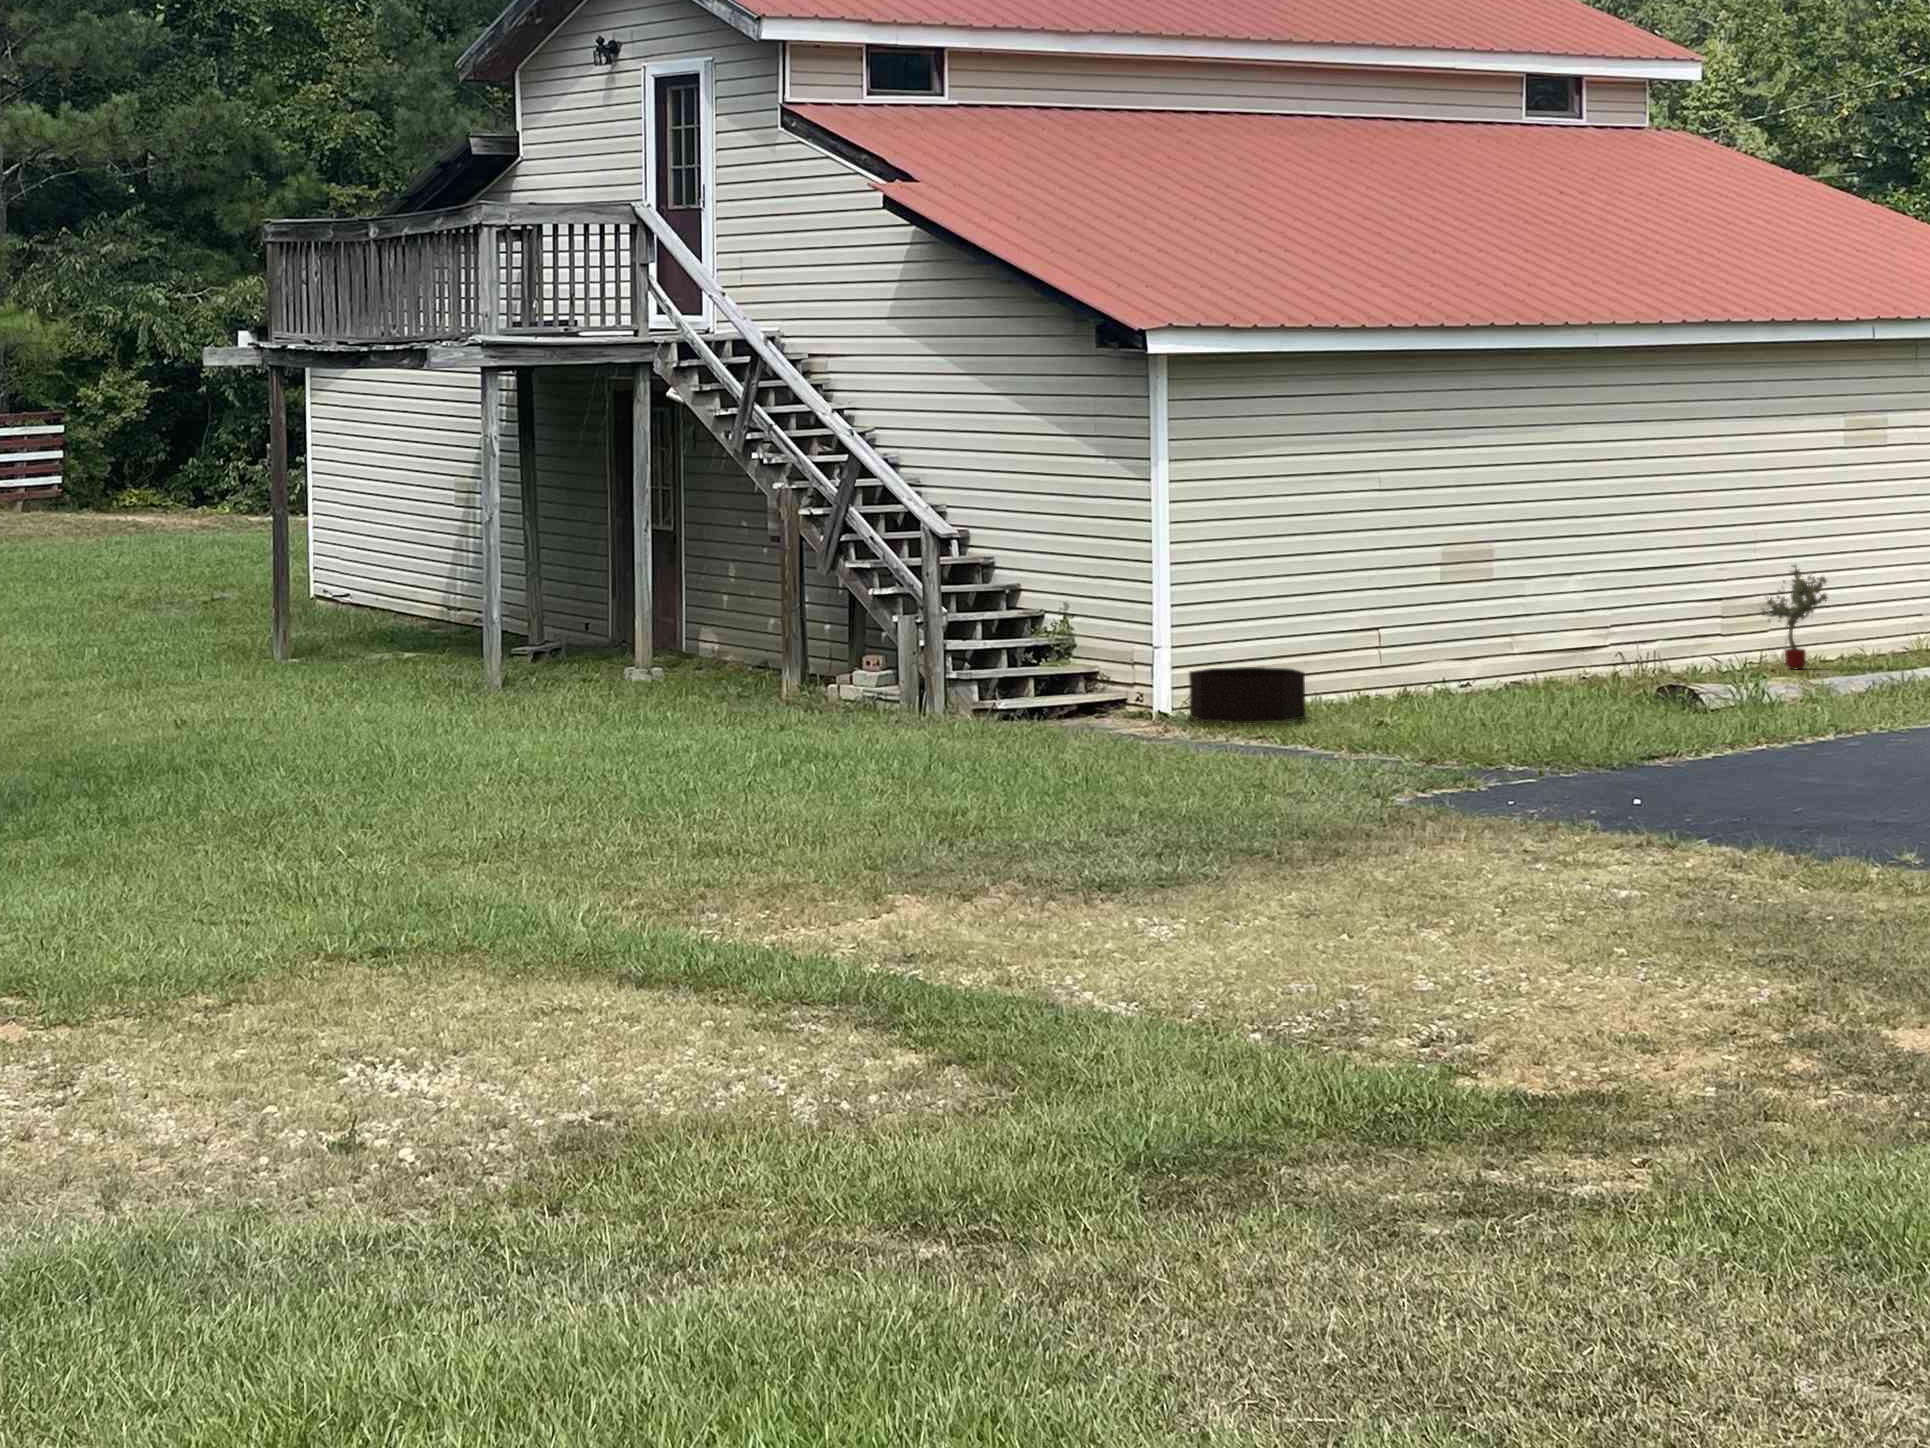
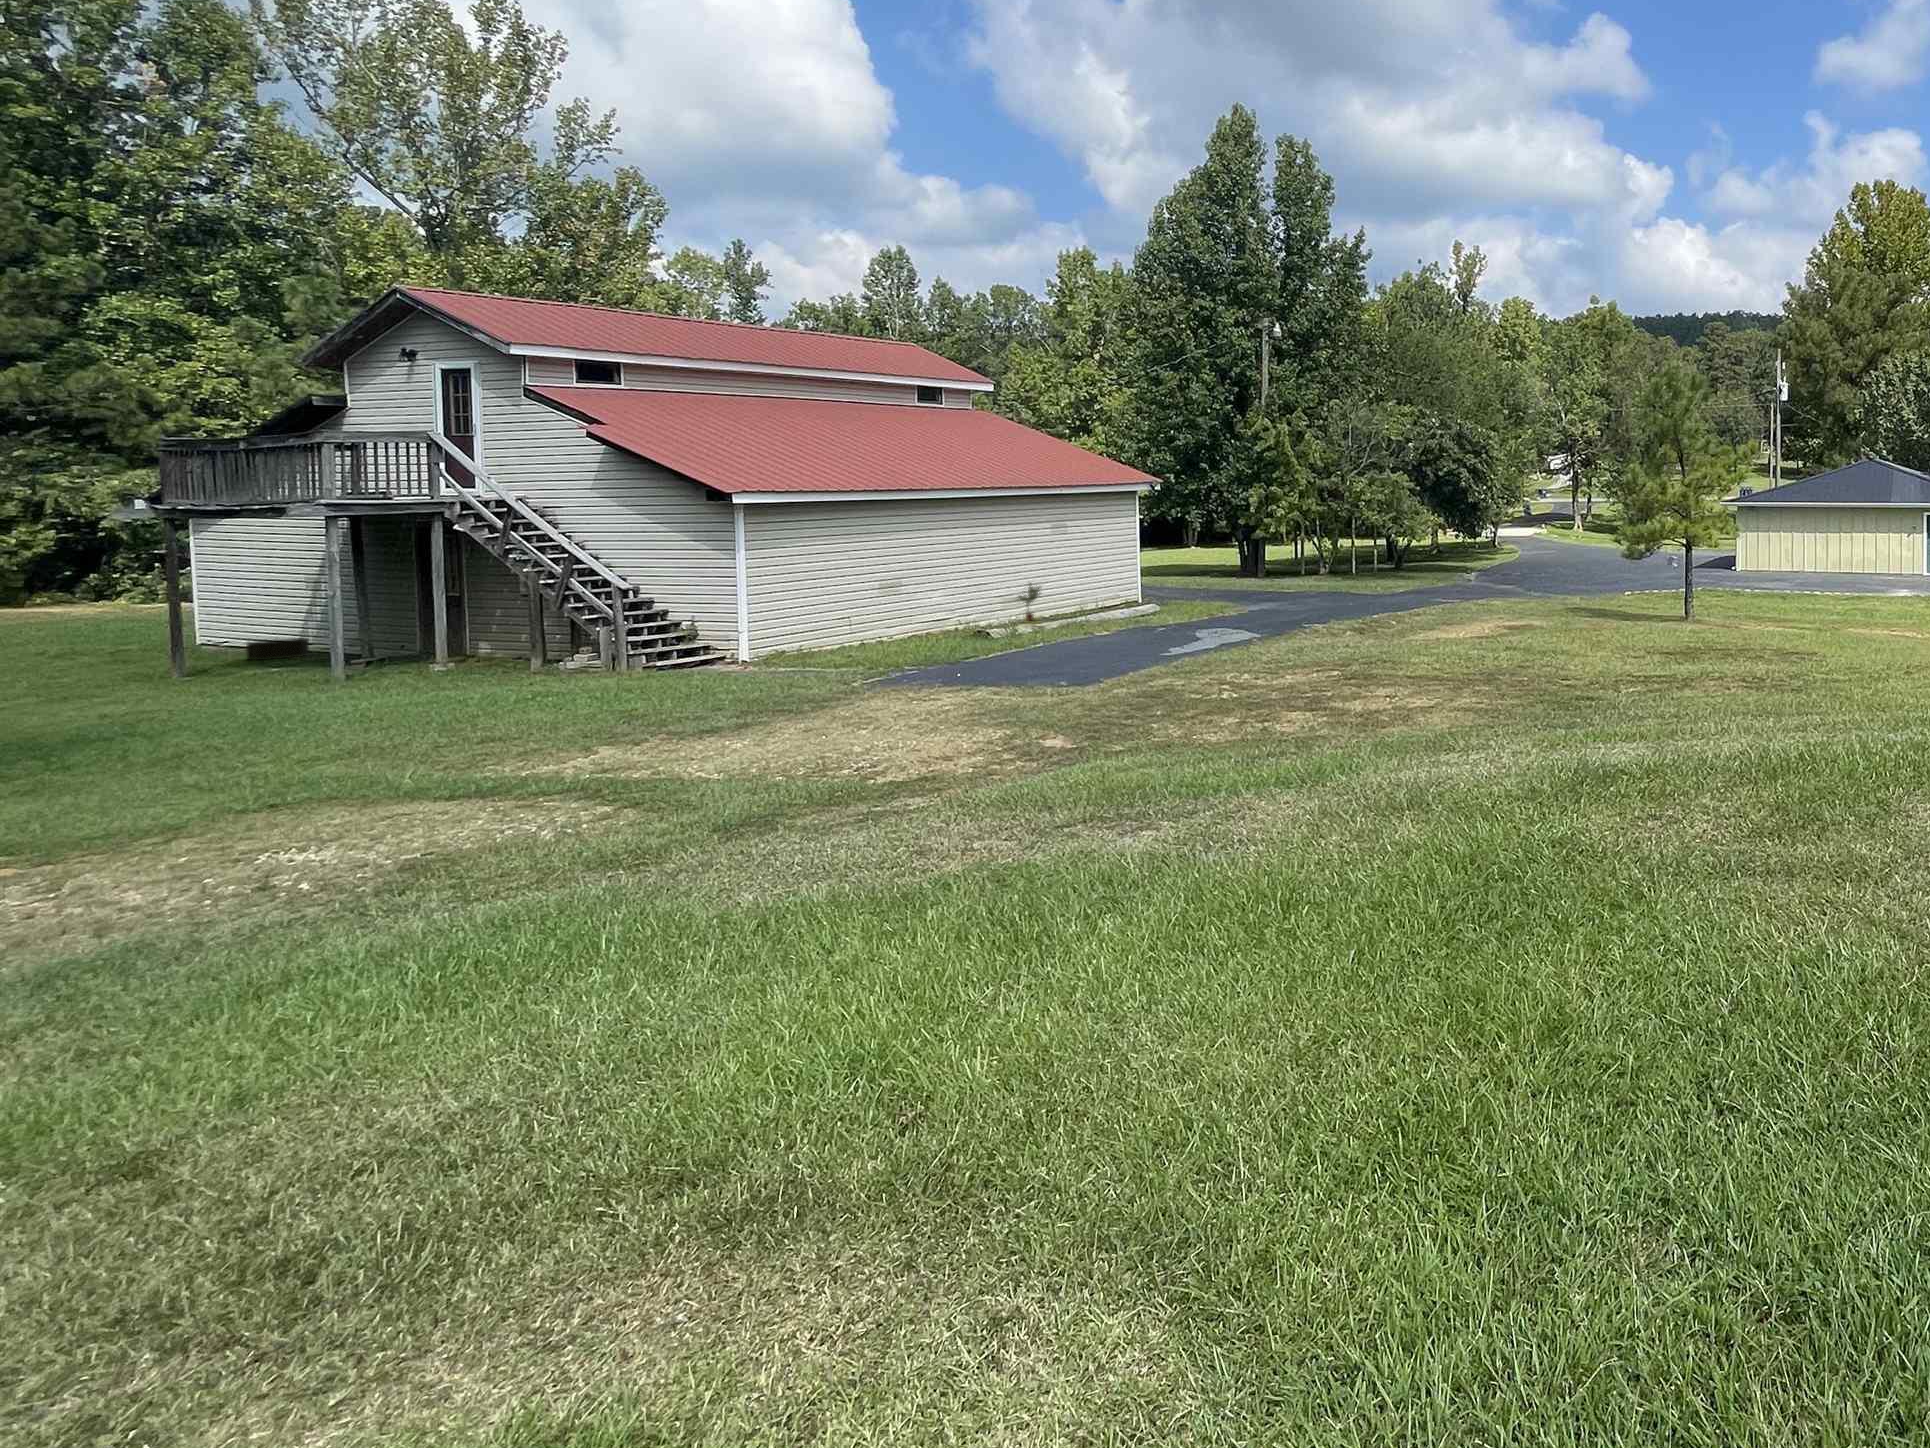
basket: present [1189,667,1306,723] -> present [246,638,309,660]

